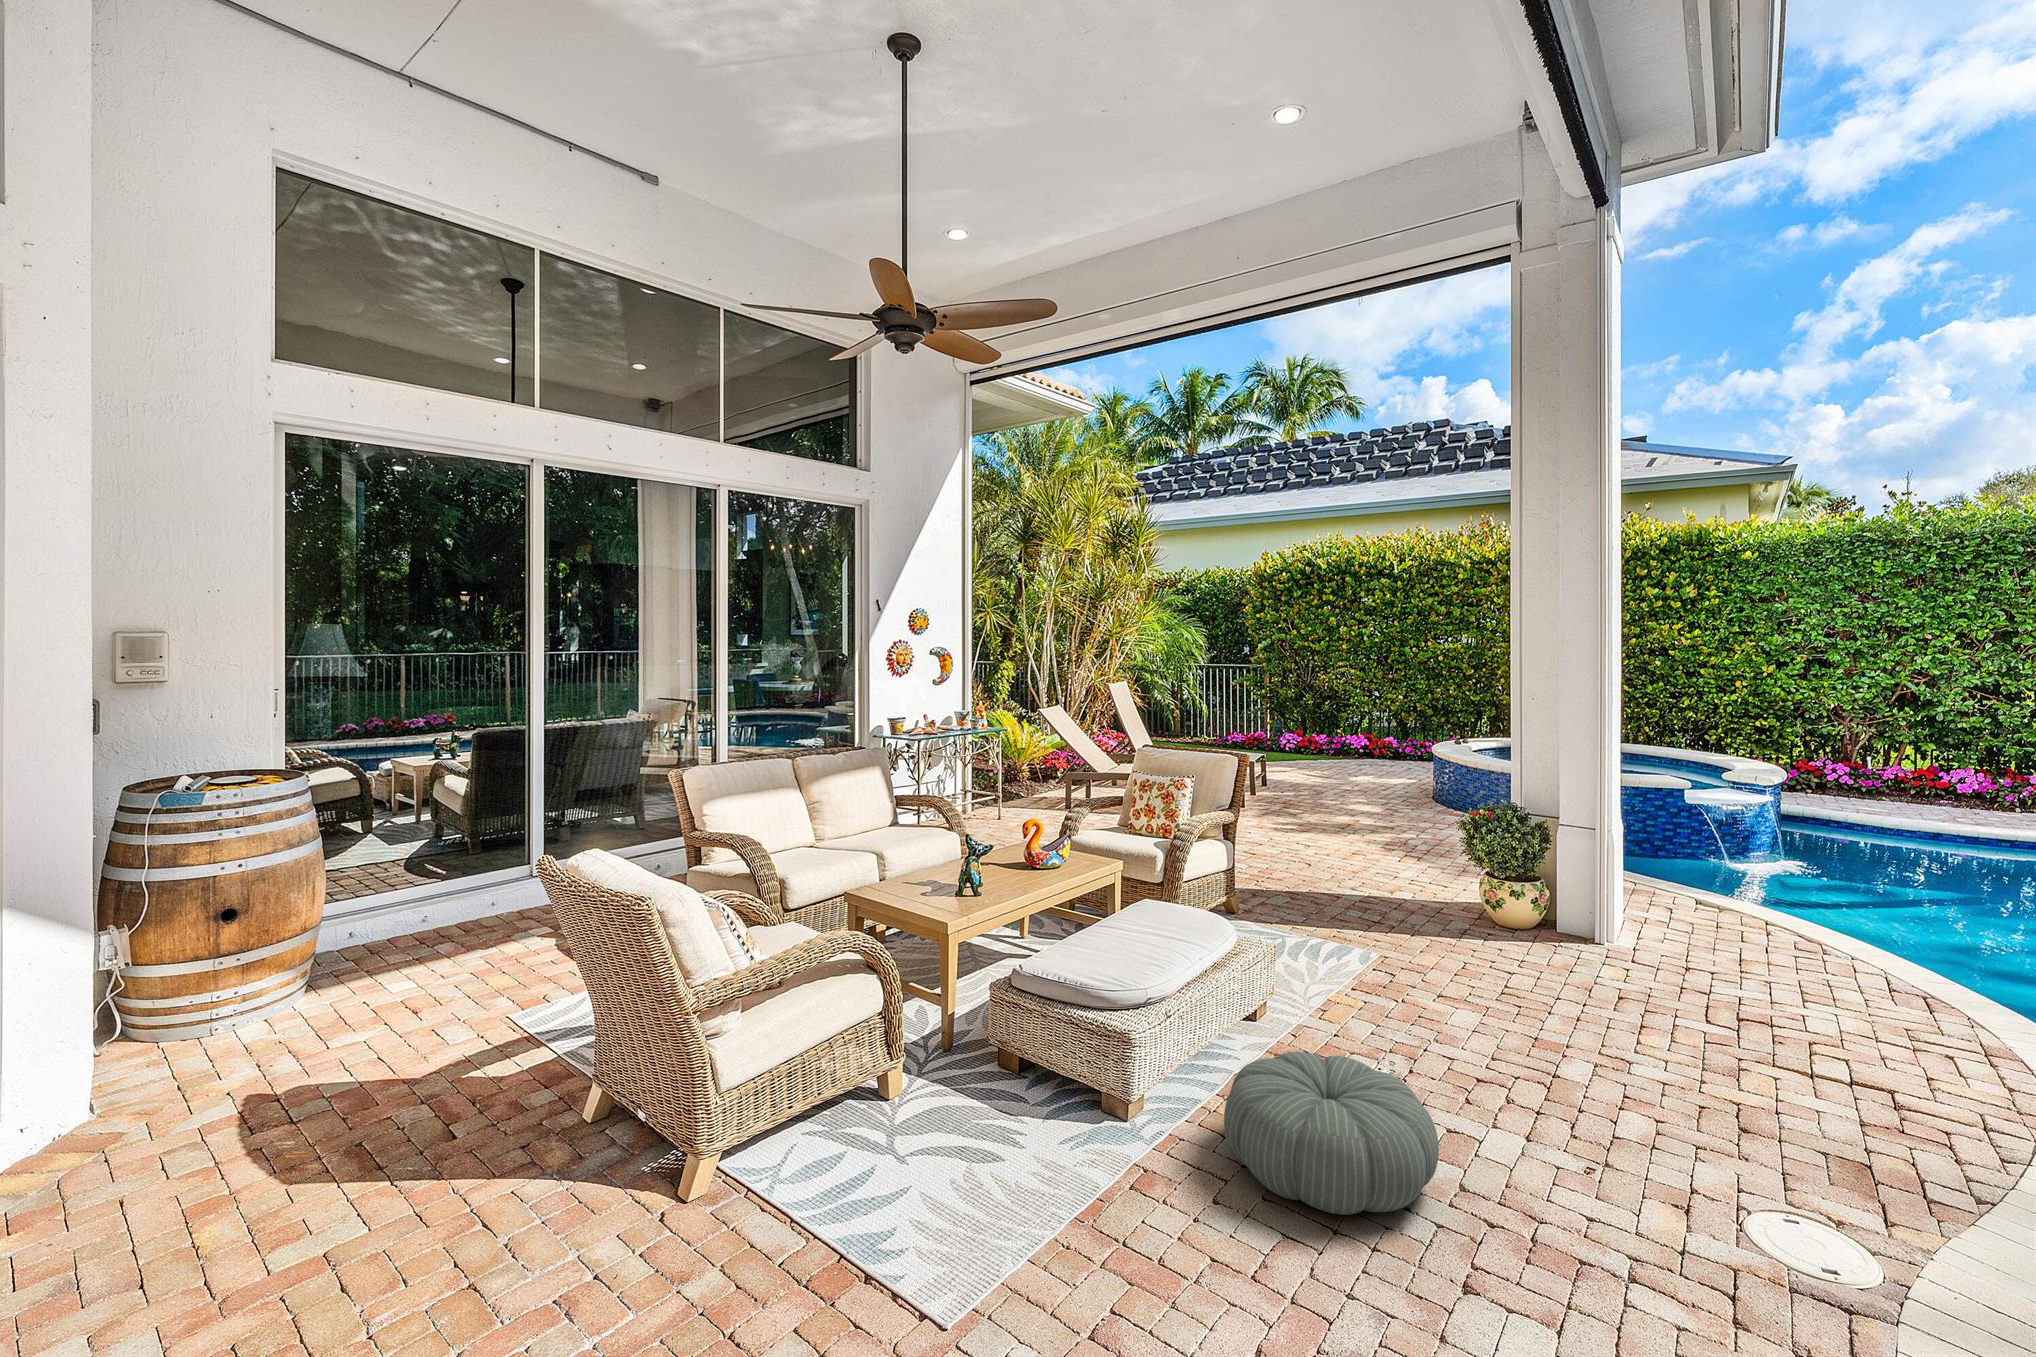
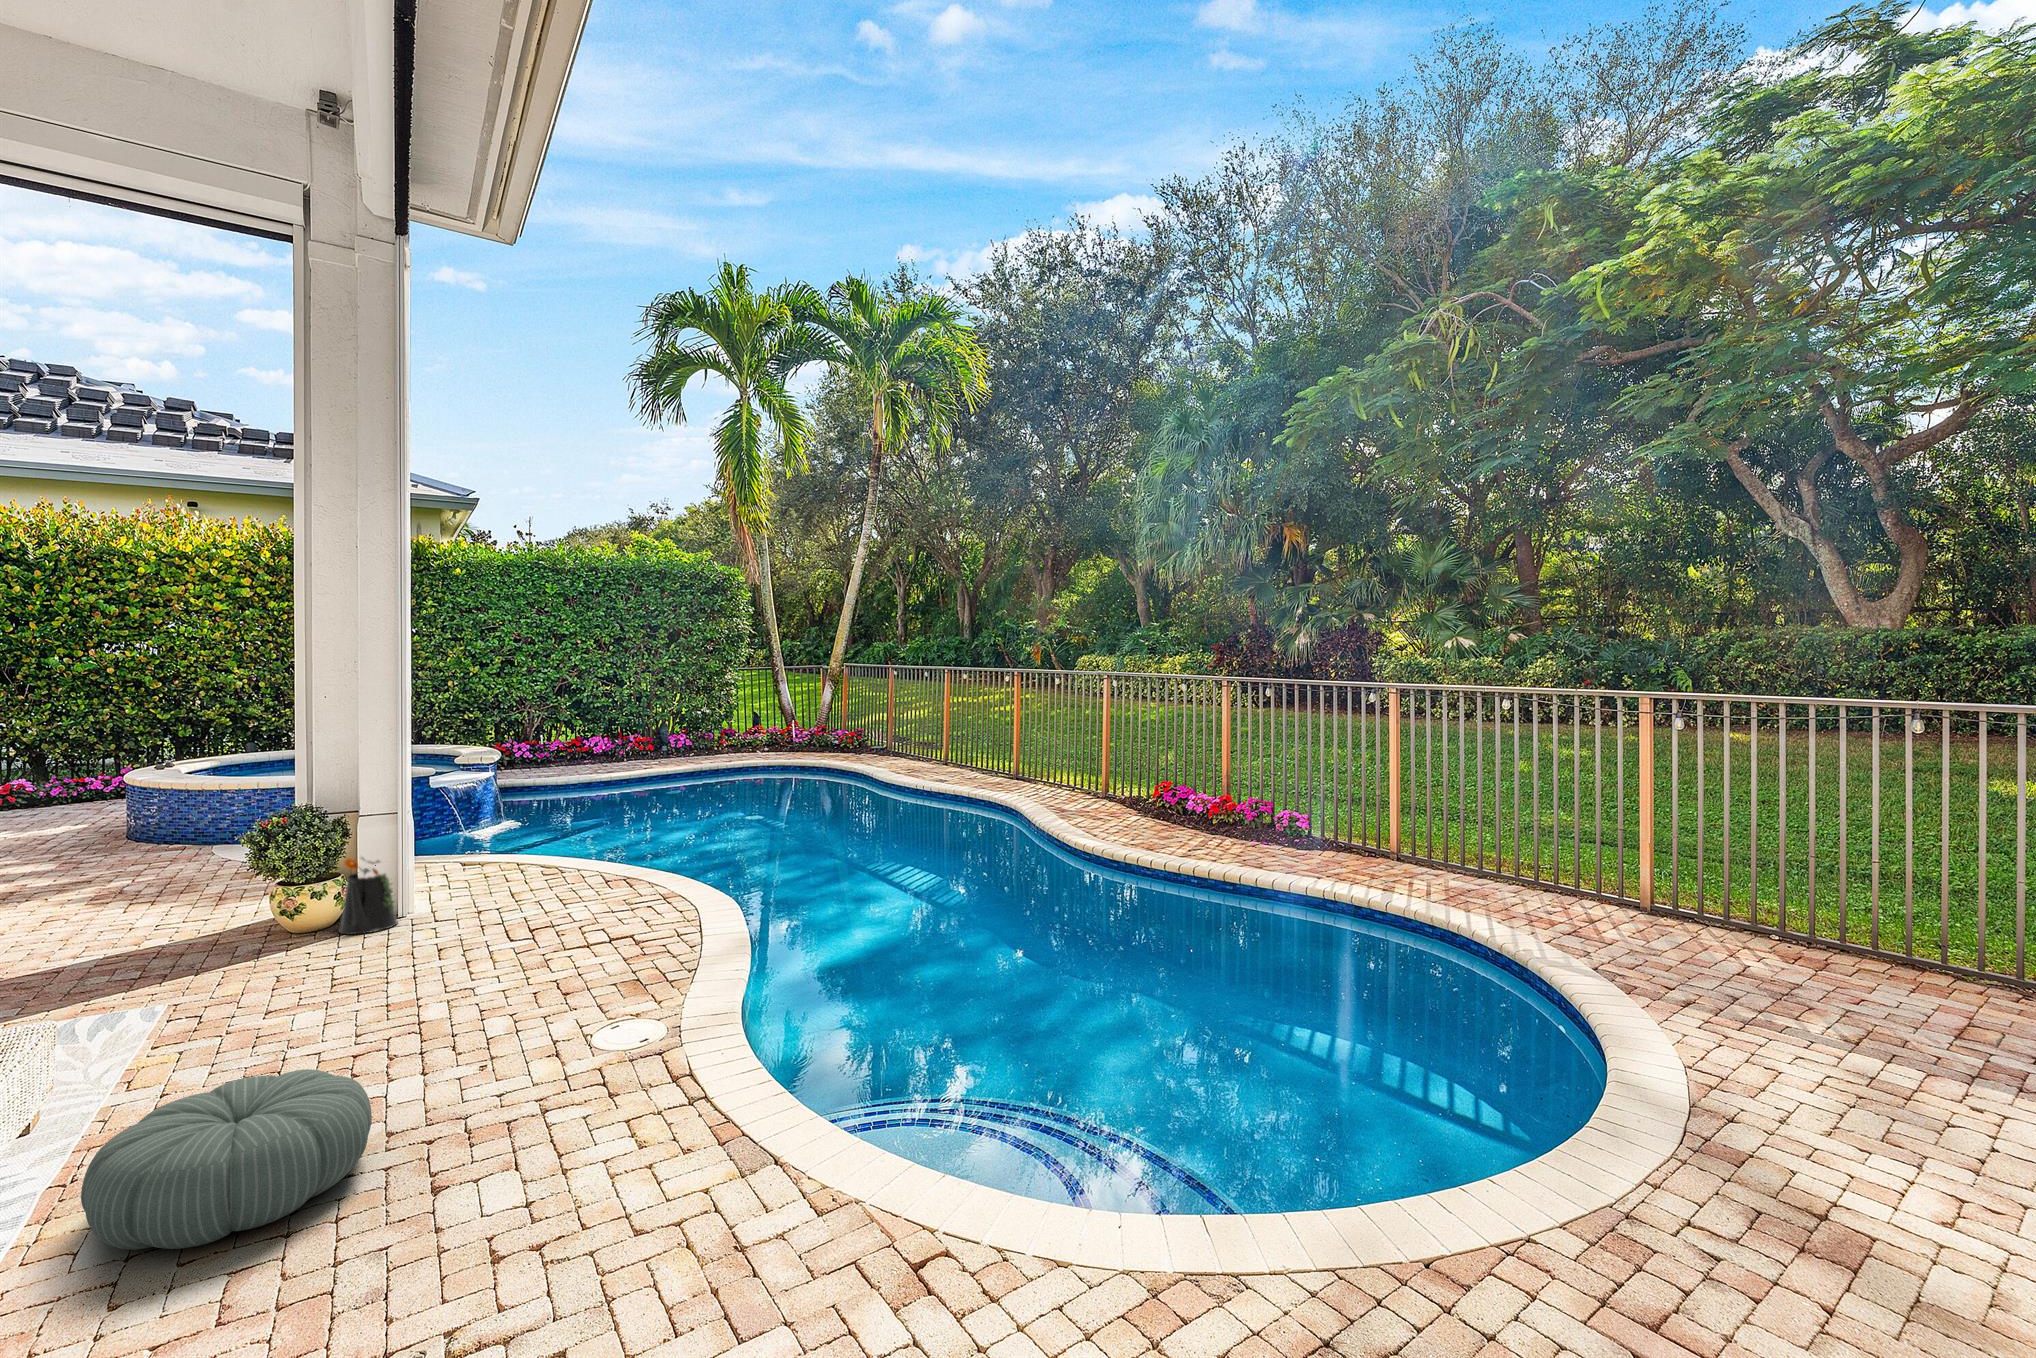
watering can: none [1531,854,1591,952] -> present [339,857,398,935]

